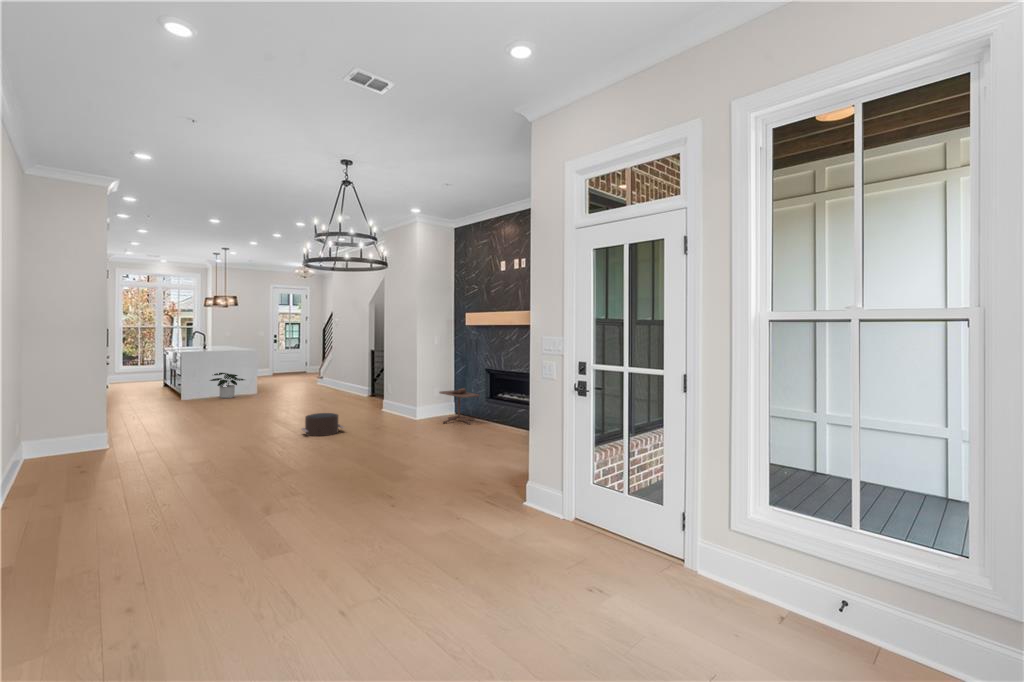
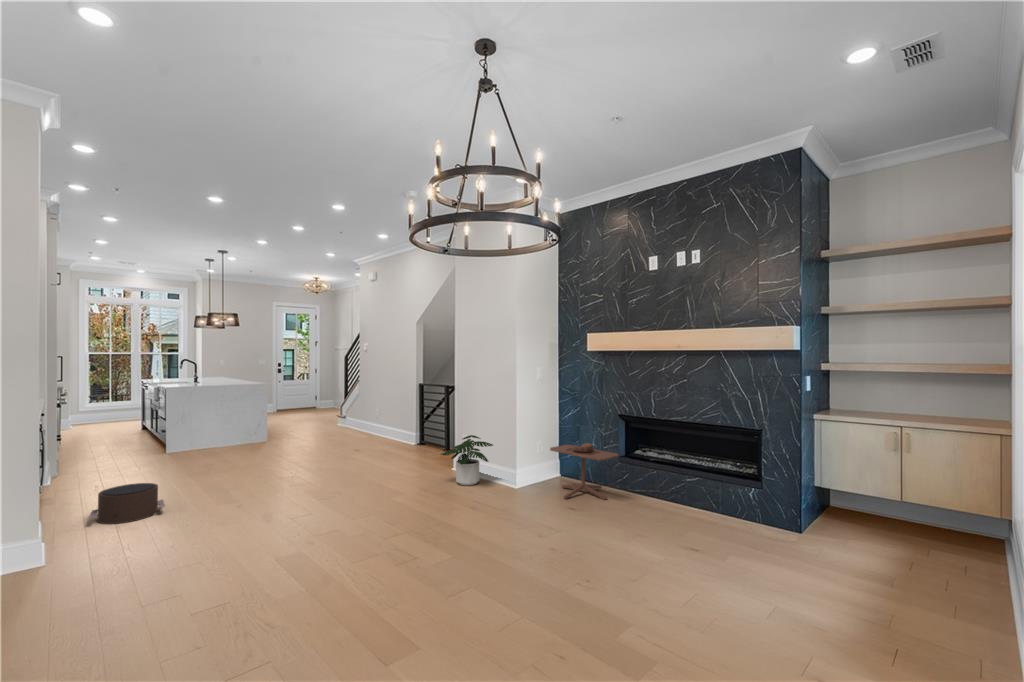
potted plant: present [210,373,245,398] -> present [441,435,493,486]
pouf: present [302,413,344,436] -> present [89,483,165,524]

